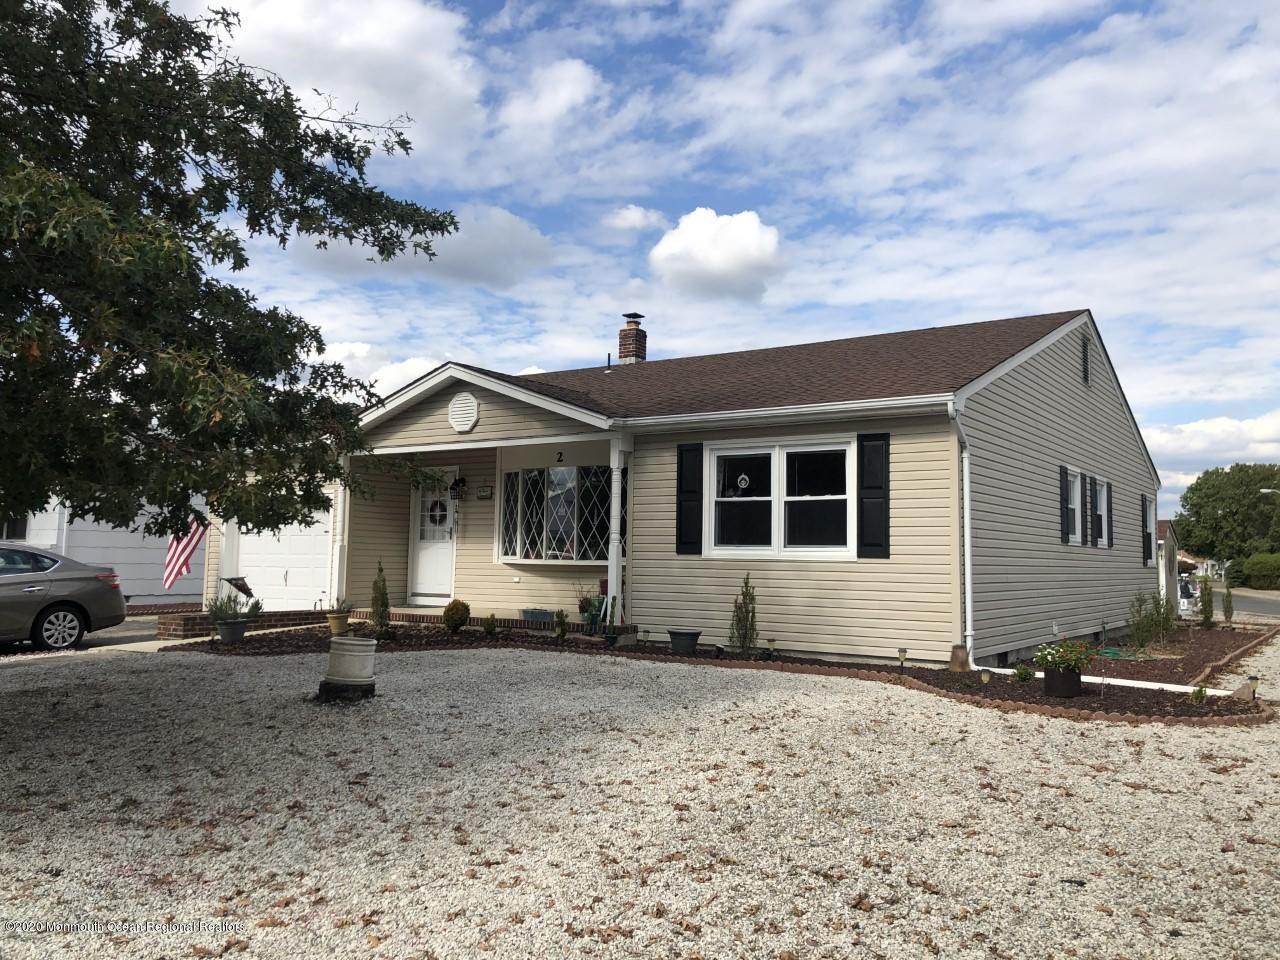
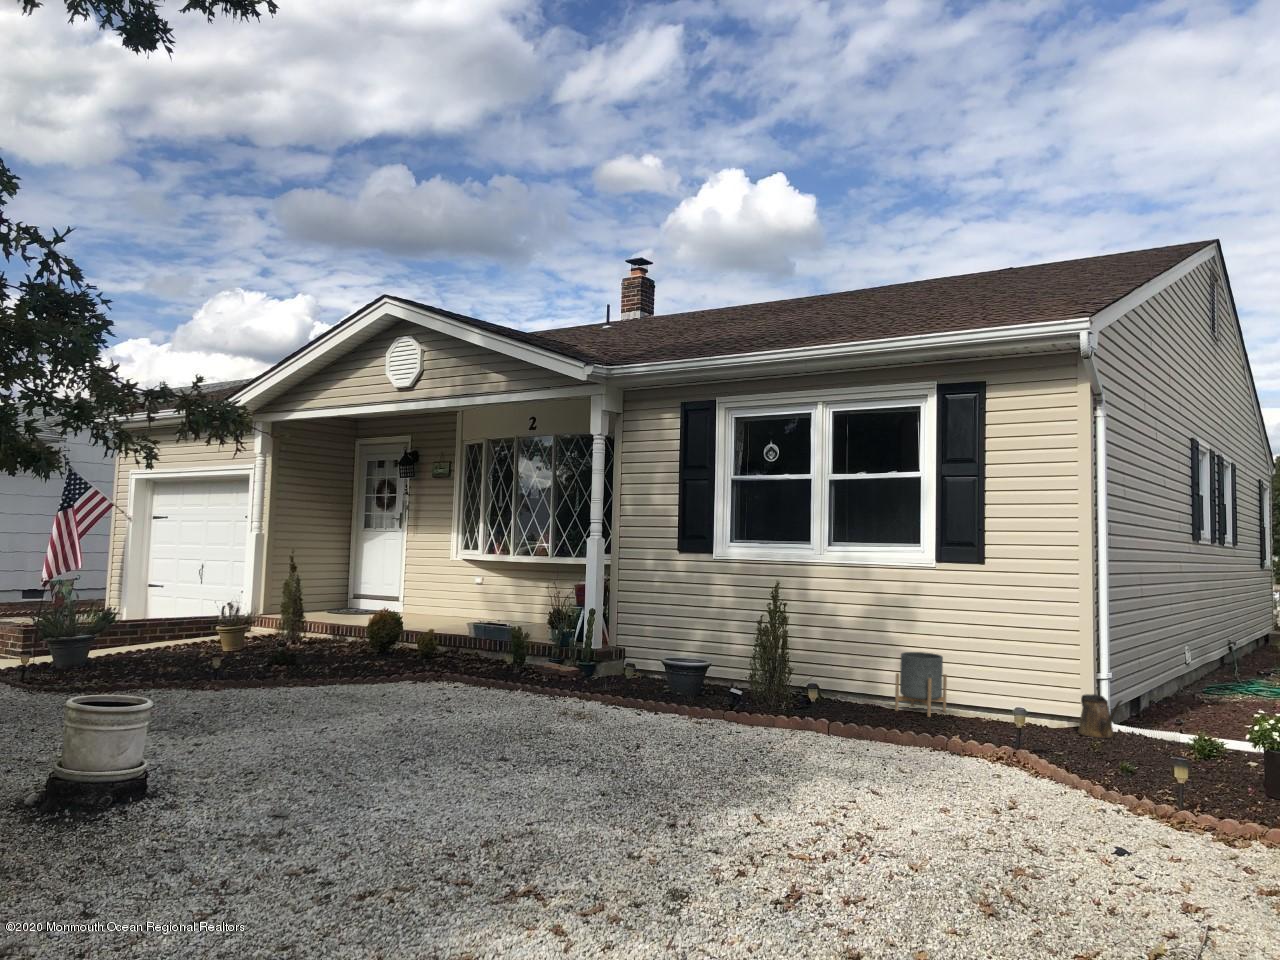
planter: none [829,621,865,663] -> present [895,652,947,717]

